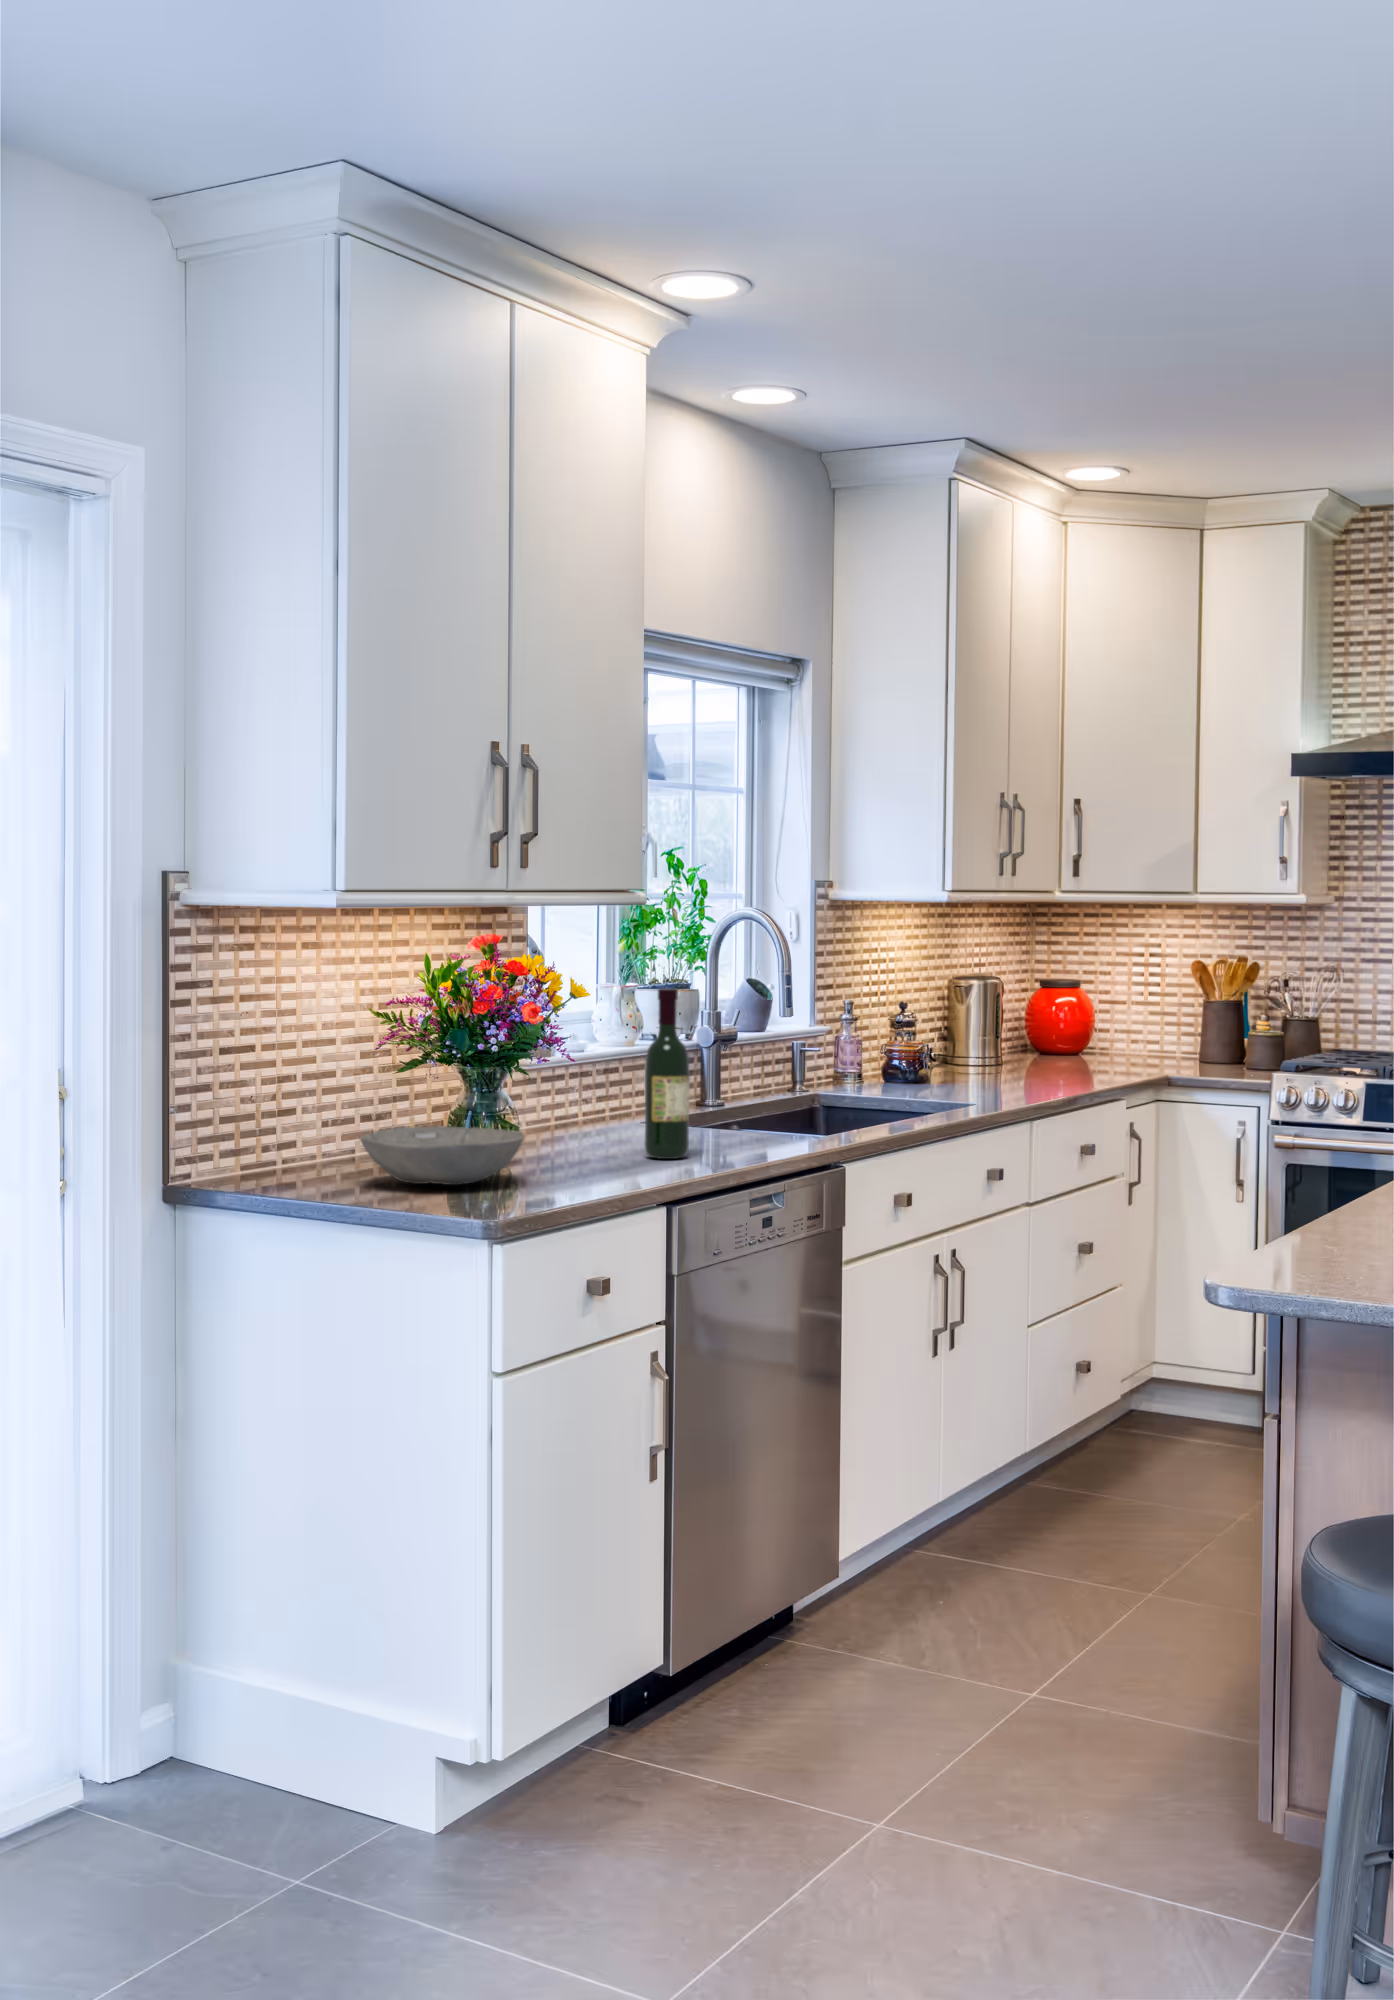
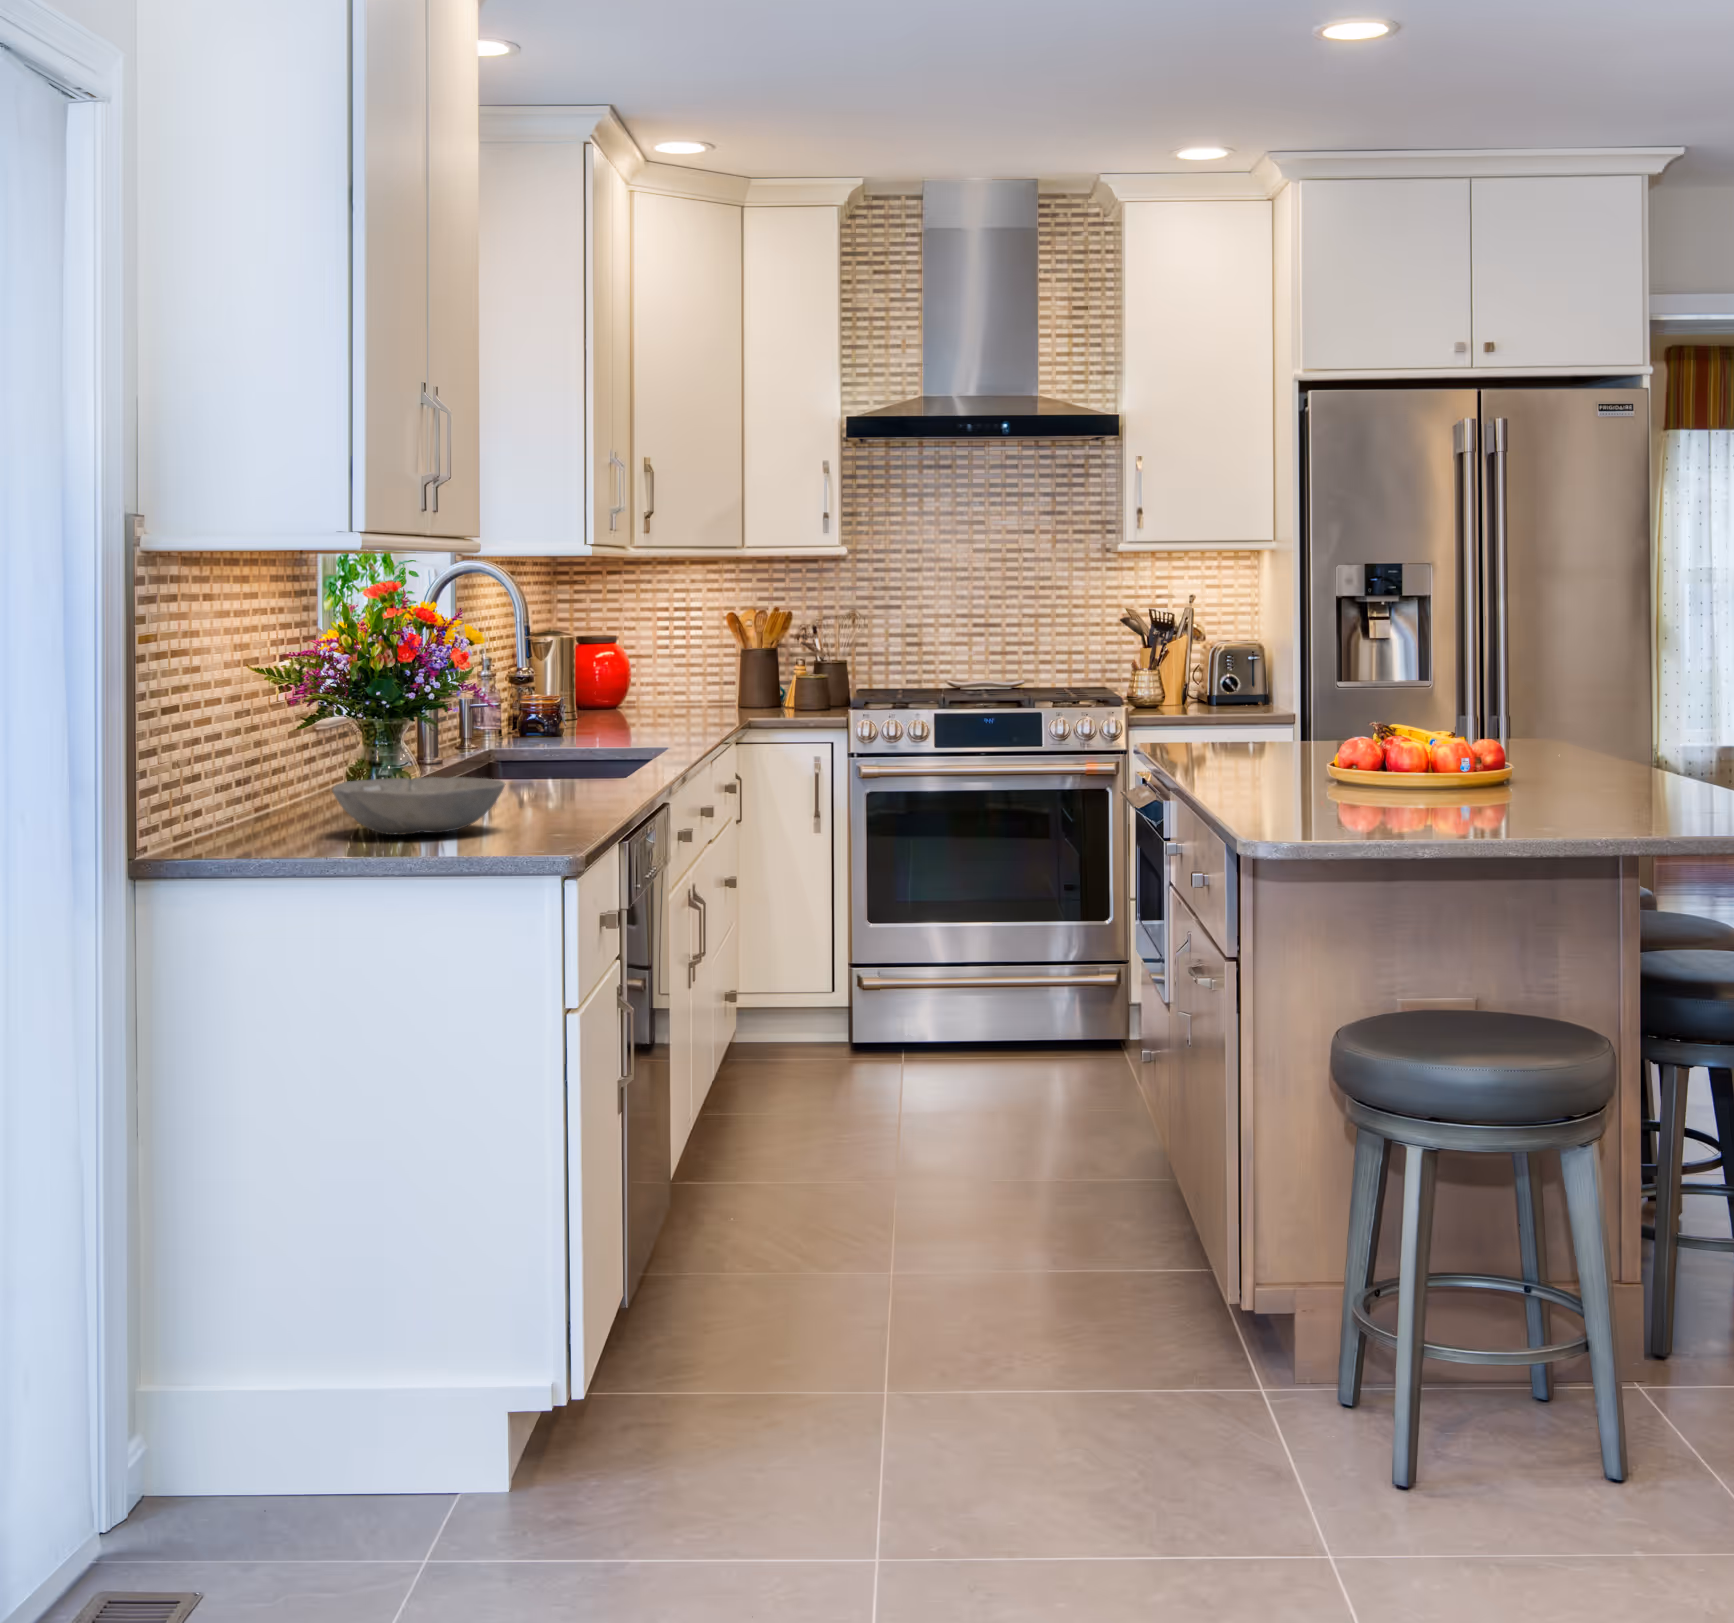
wine bottle: present [645,988,690,1159] -> none [518,635,563,803]

